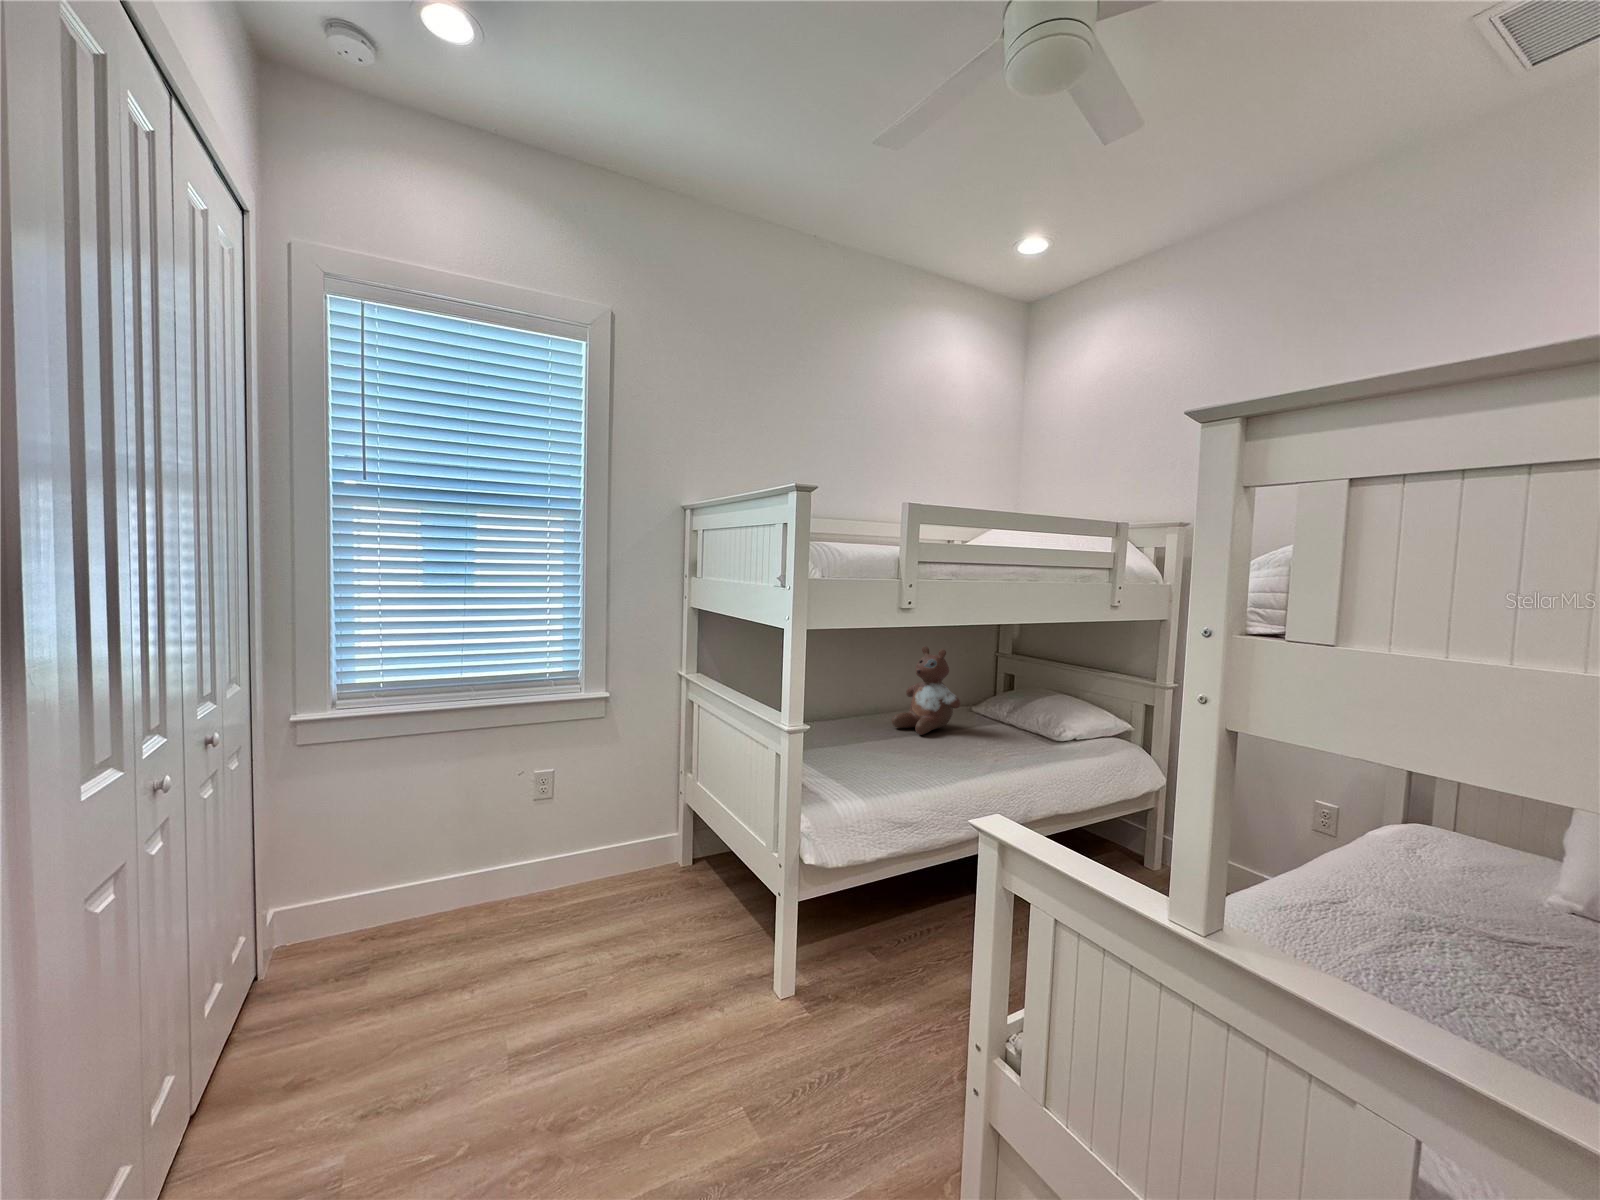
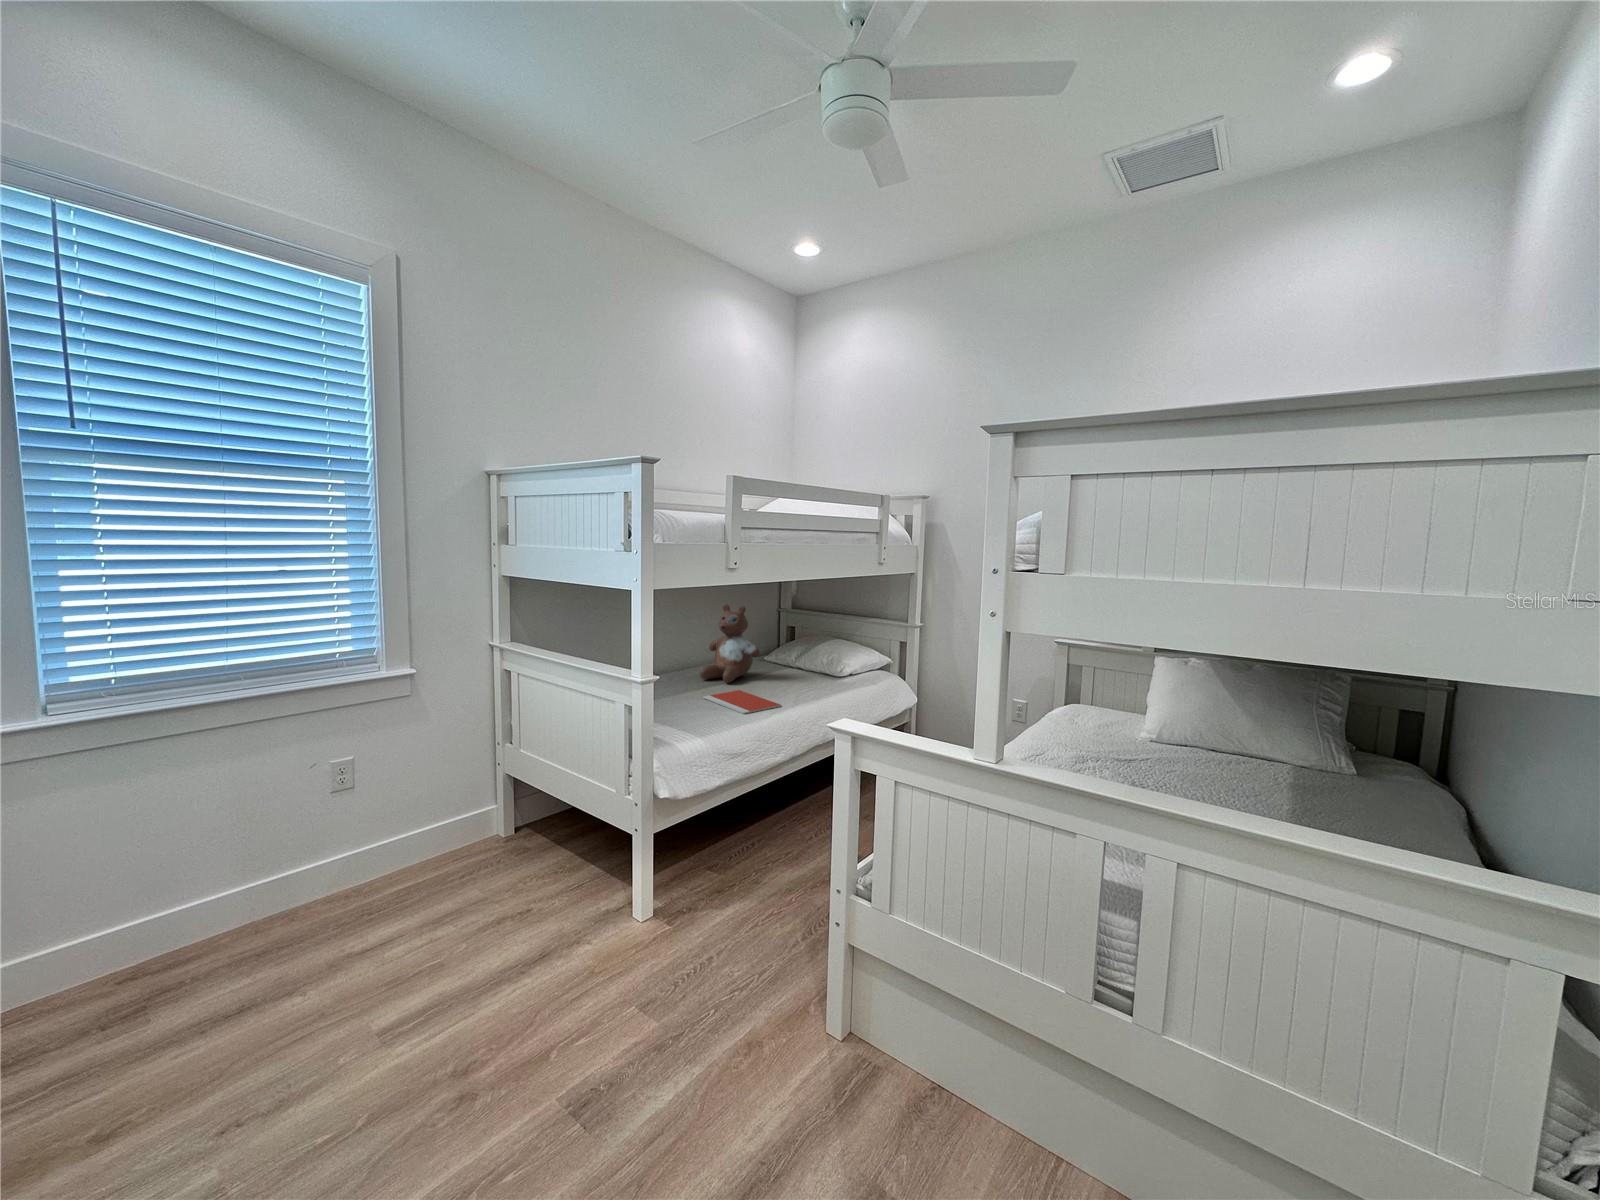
notebook: none [886,745,972,776] -> present [703,690,781,714]

